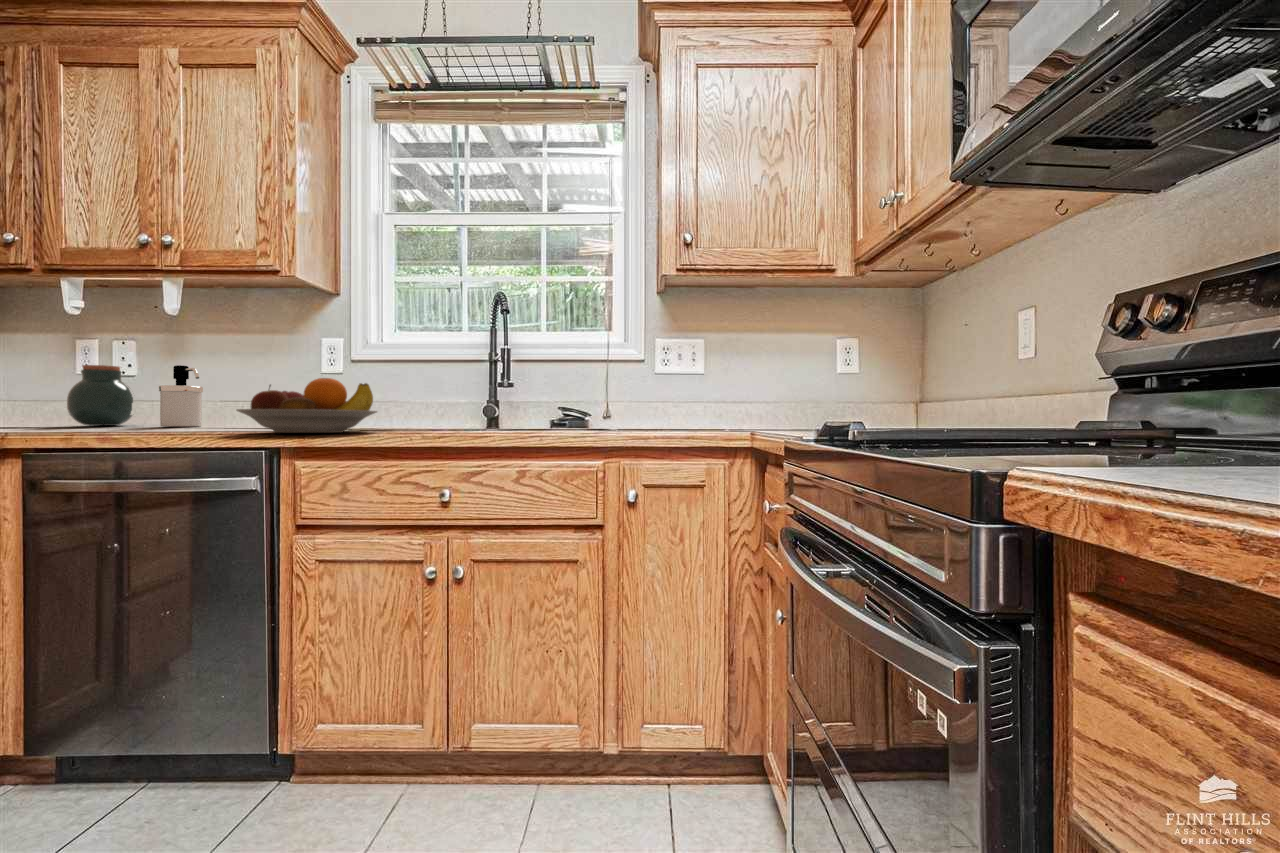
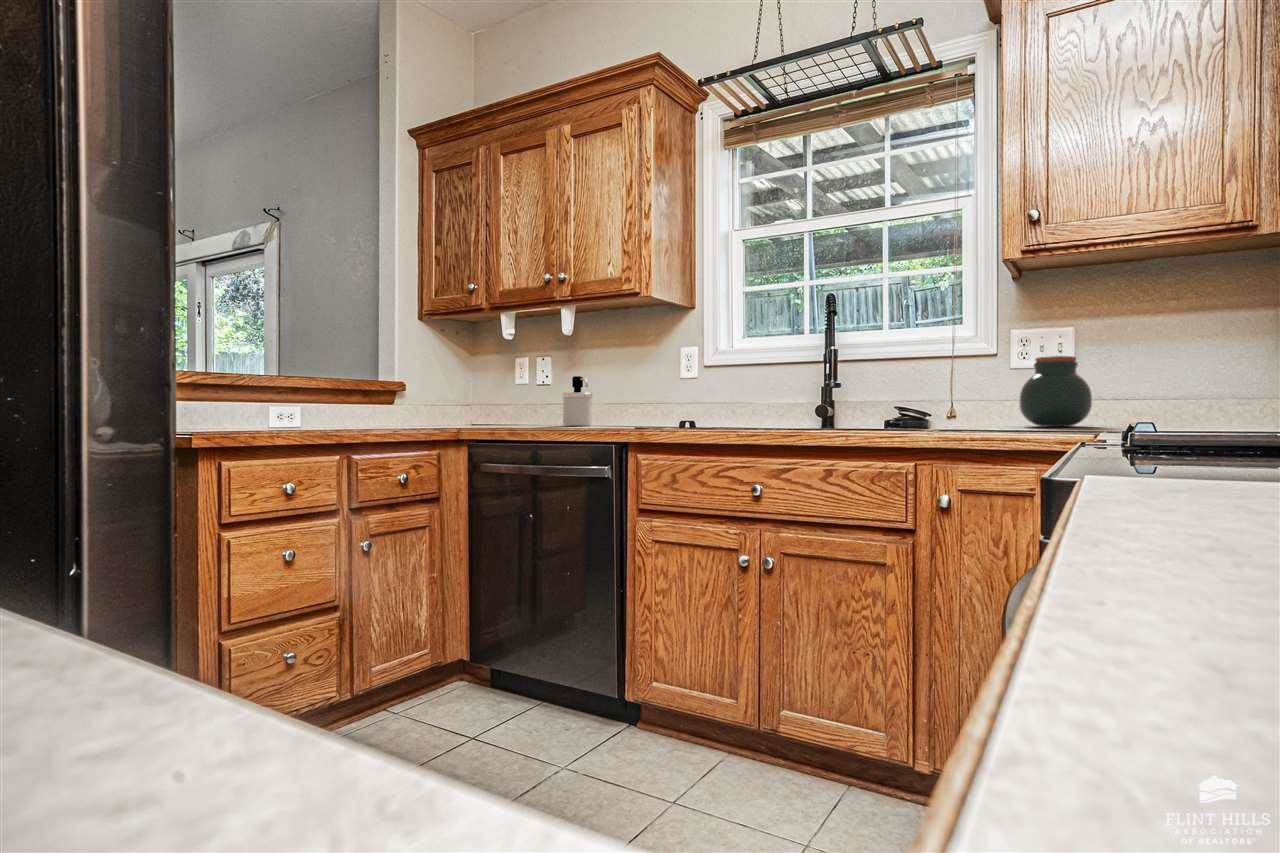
jar: present [67,365,133,426] -> present [1020,356,1092,426]
fruit bowl: present [237,378,377,433] -> none [600,383,711,431]

